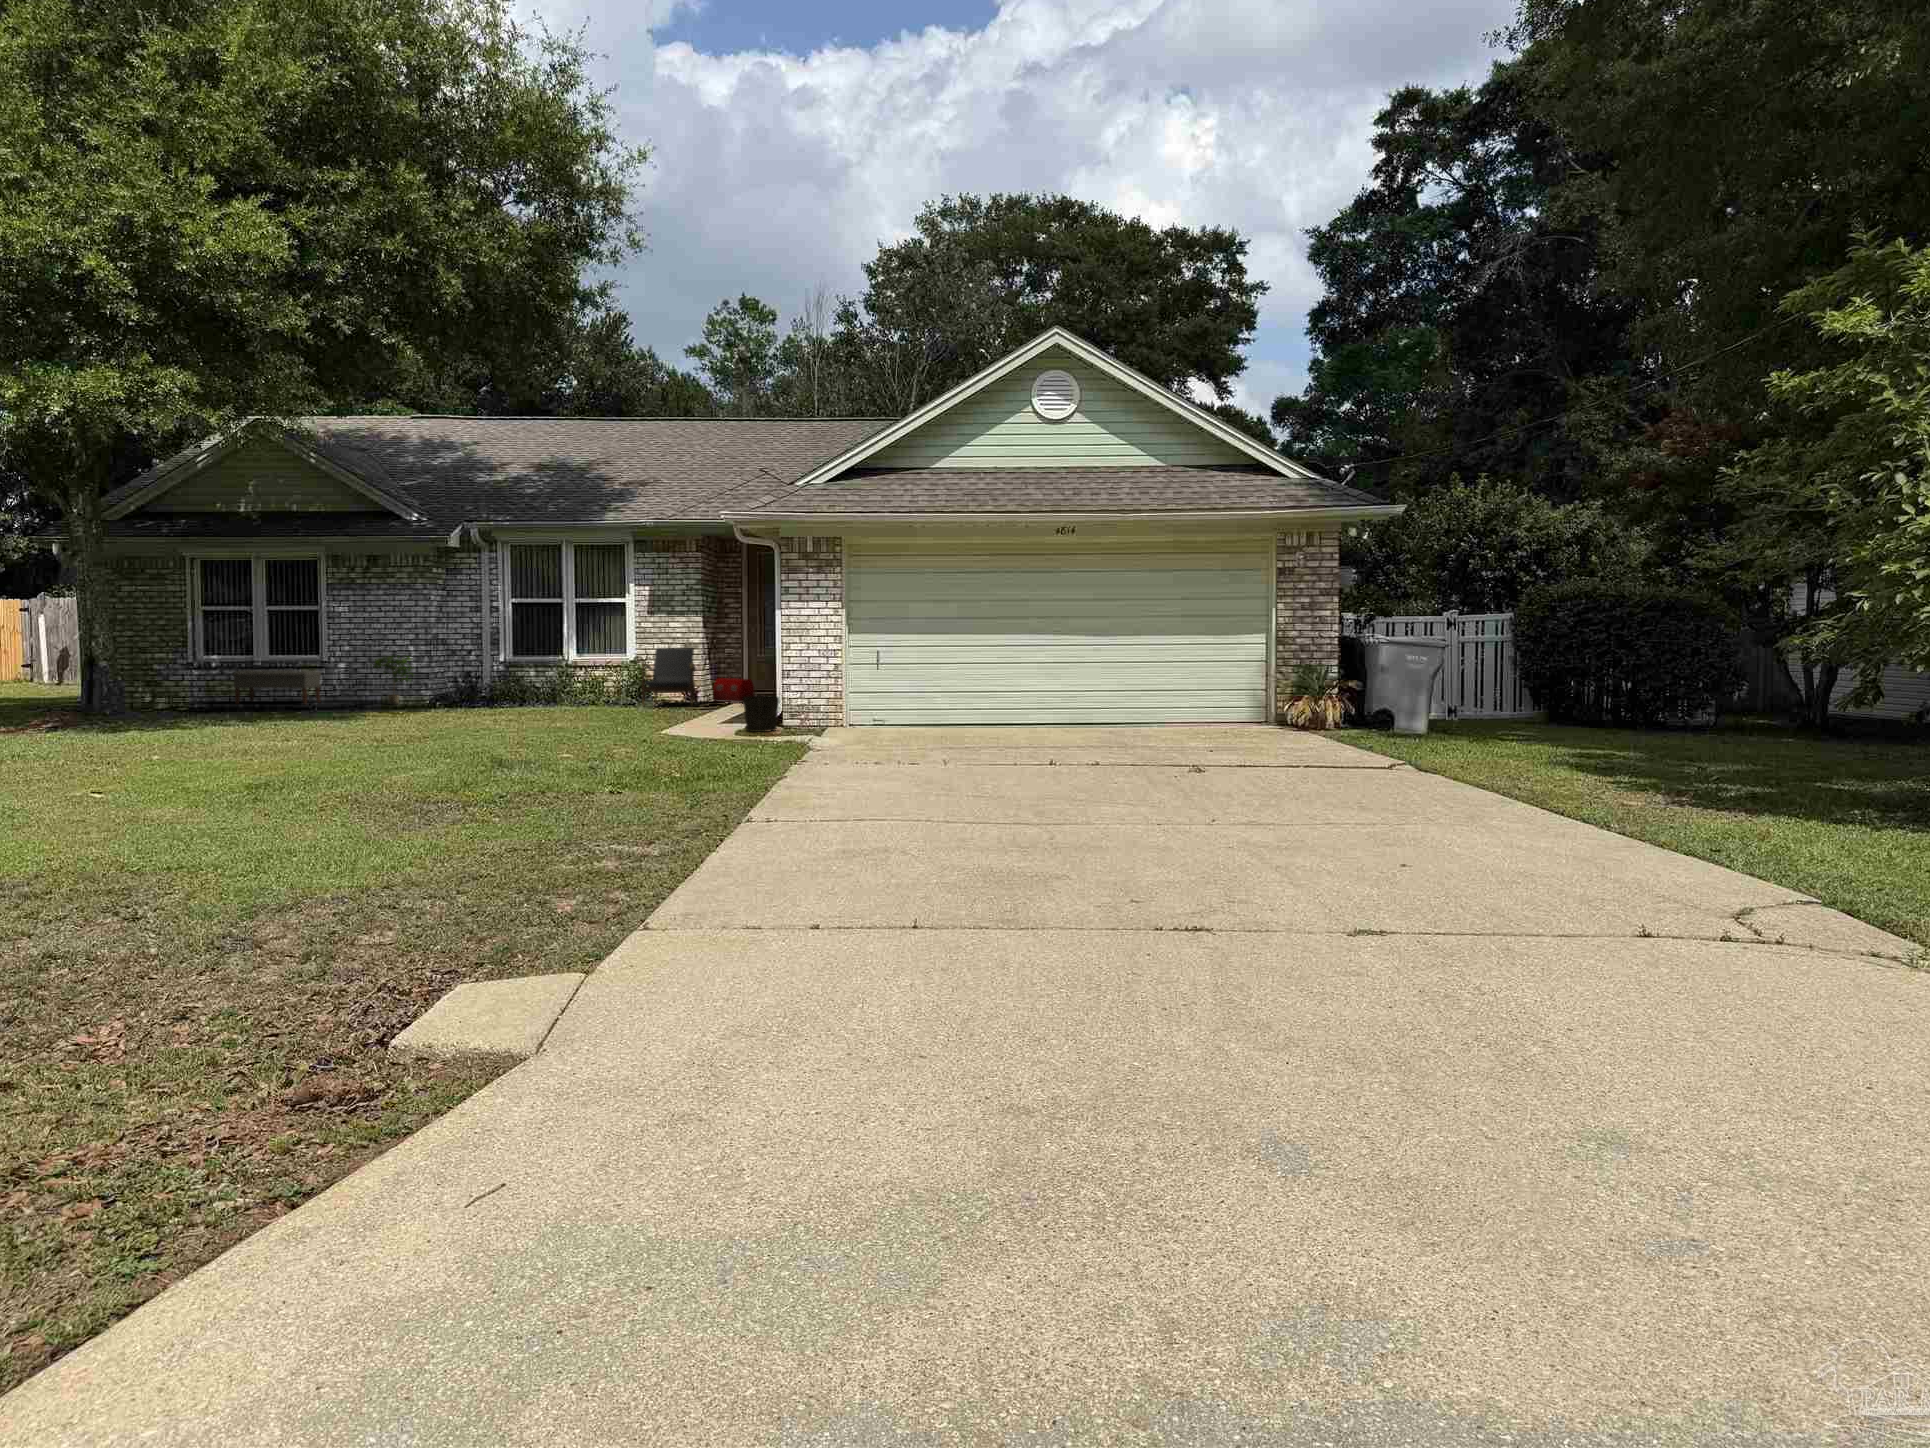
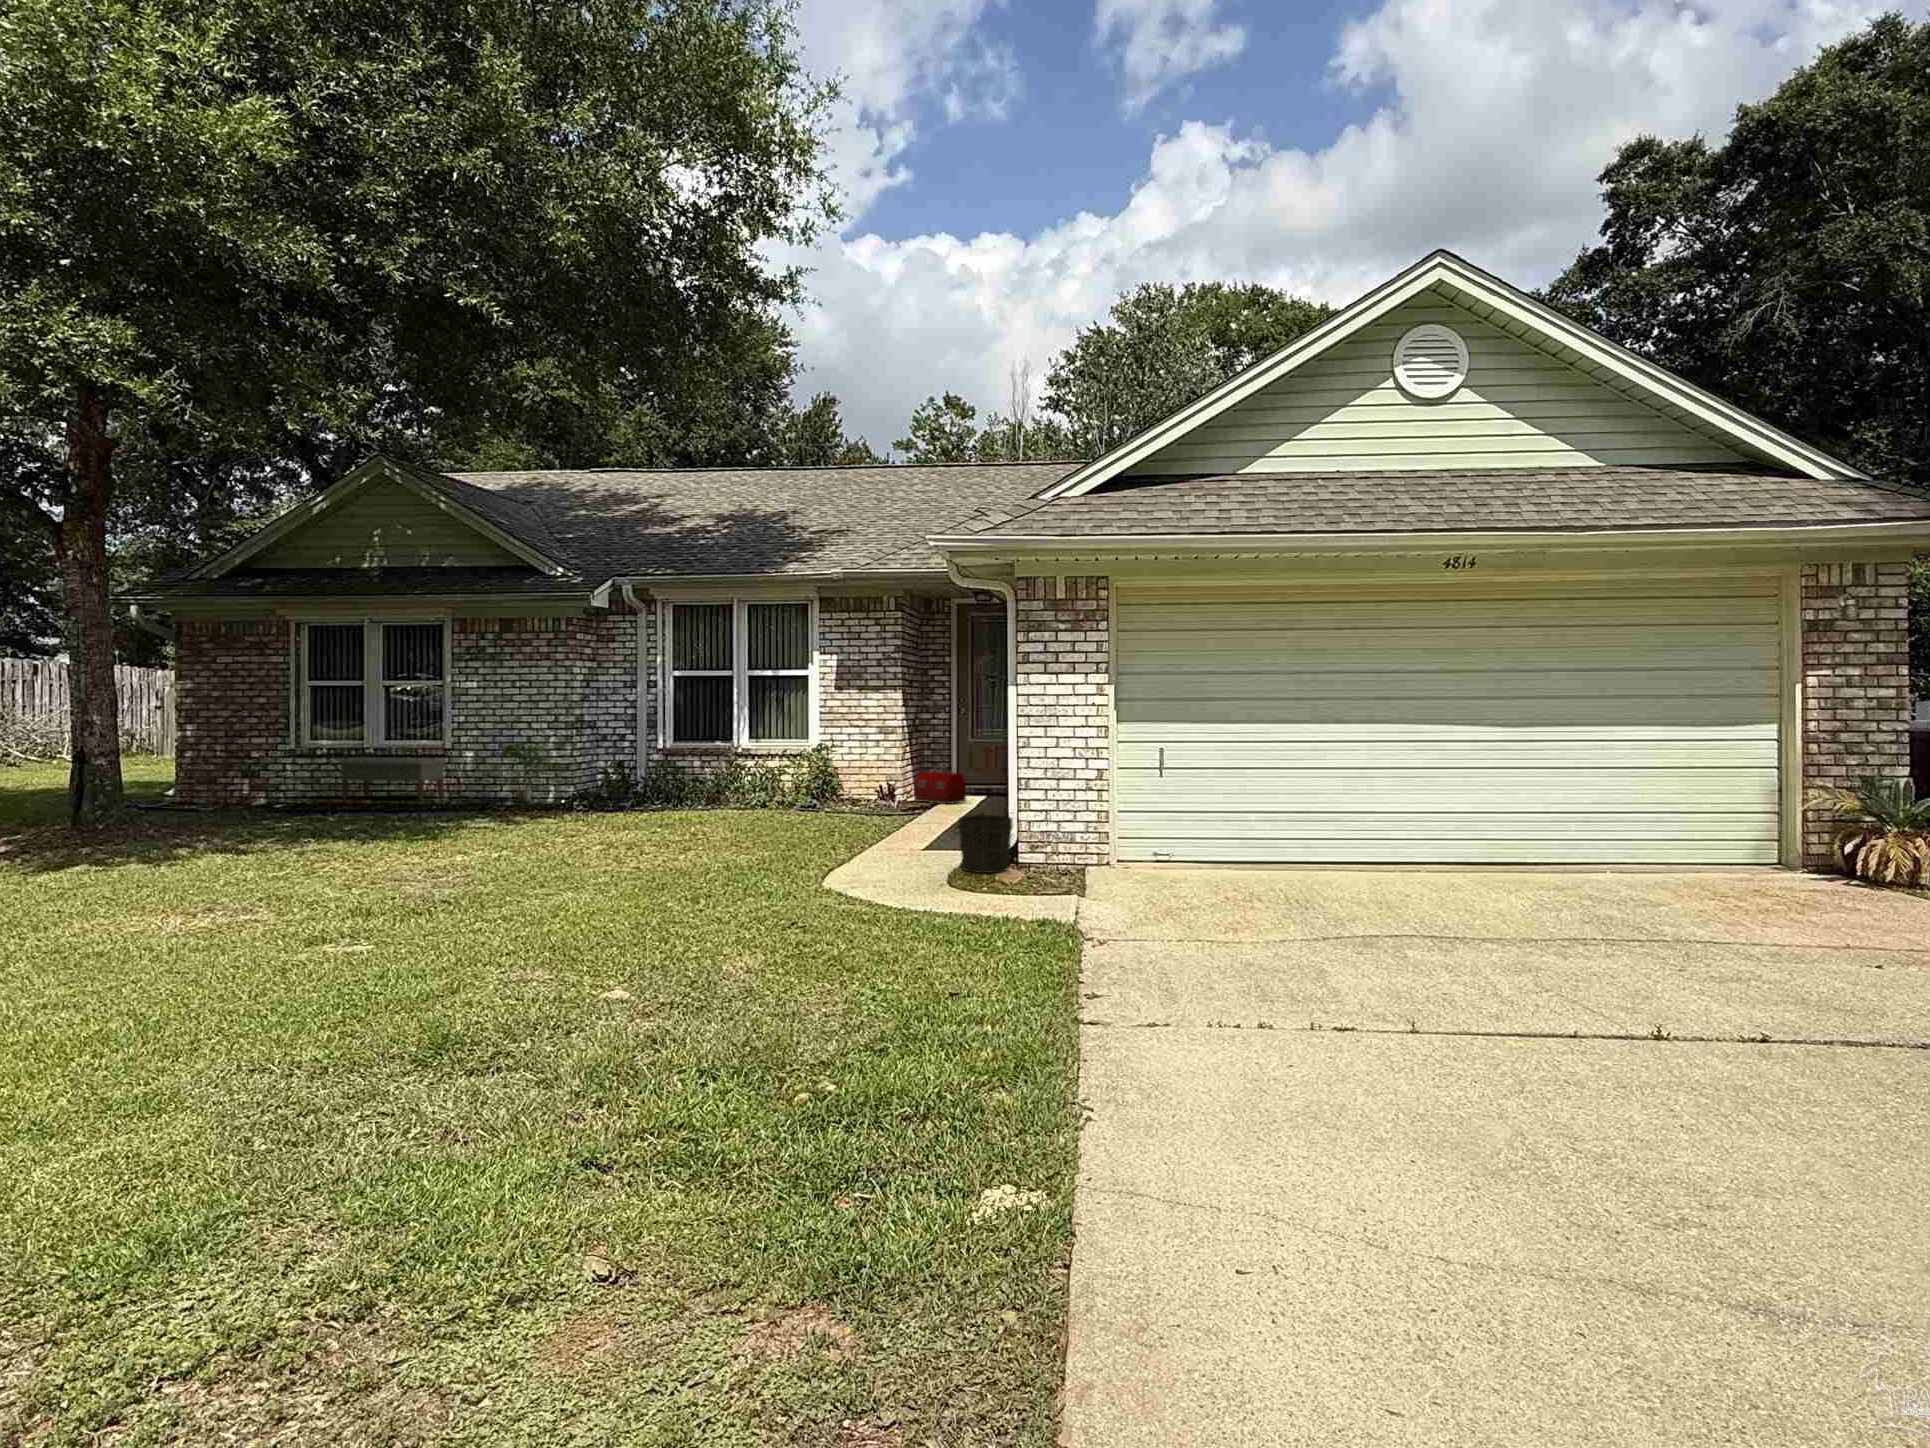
lounge chair: present [642,648,696,706] -> none [823,733,891,810]

